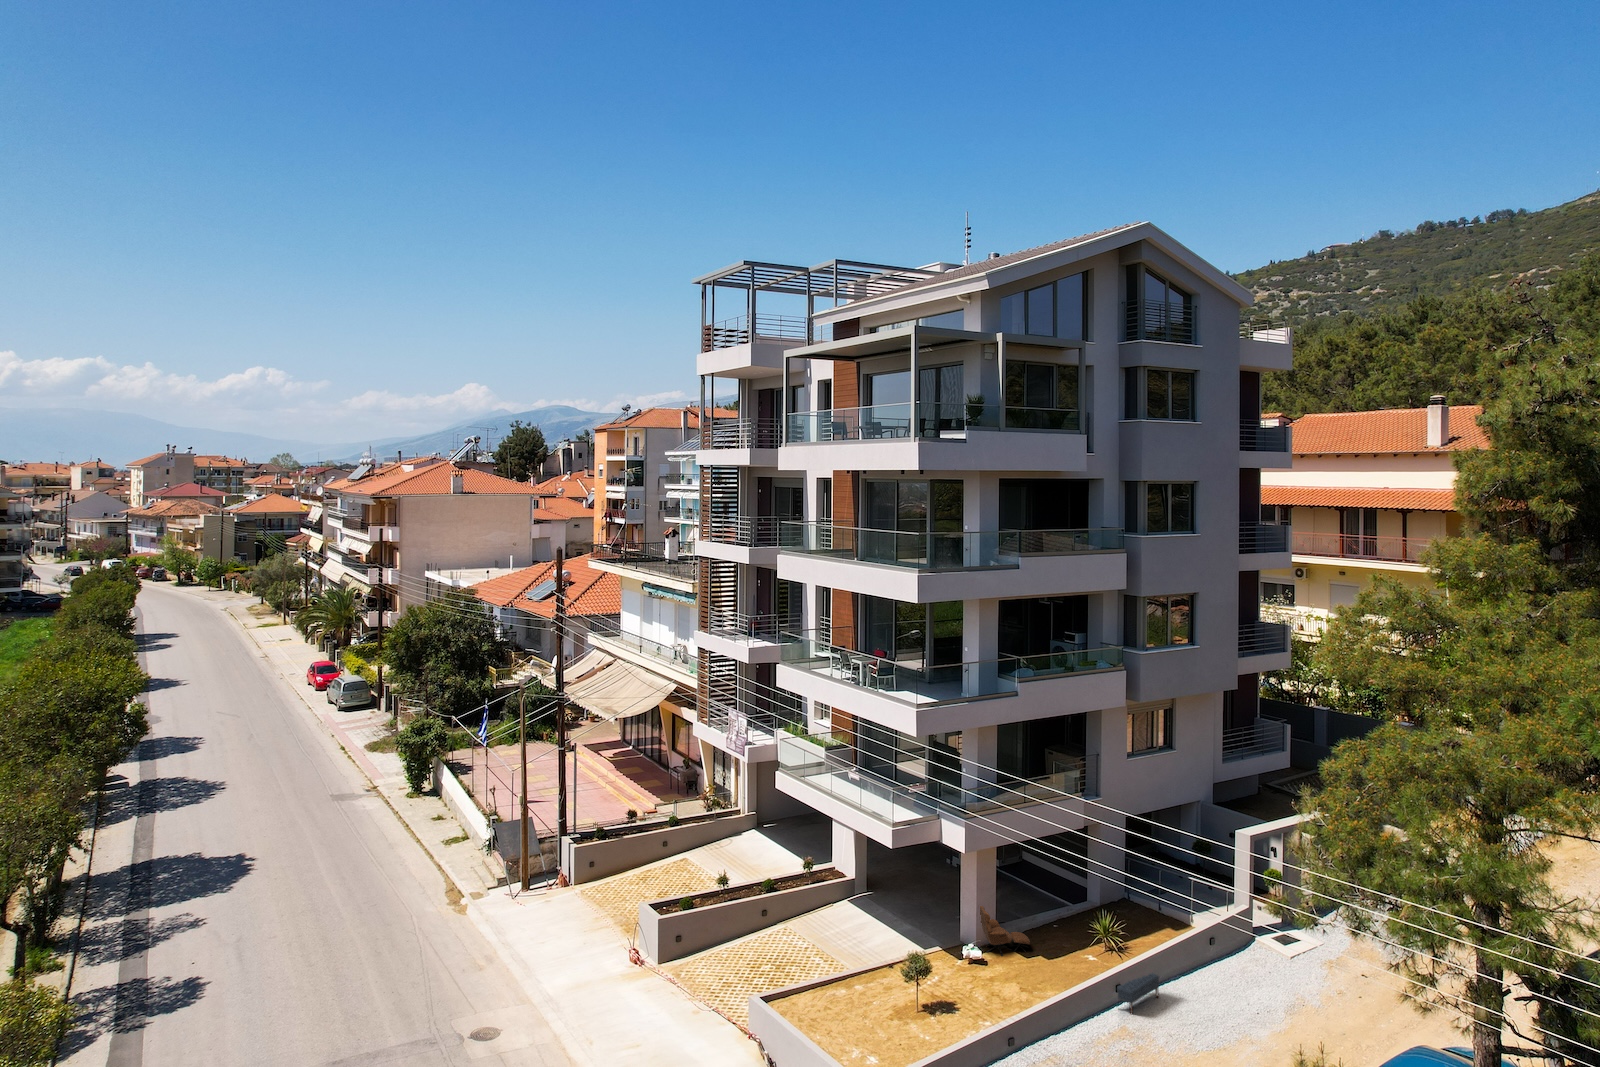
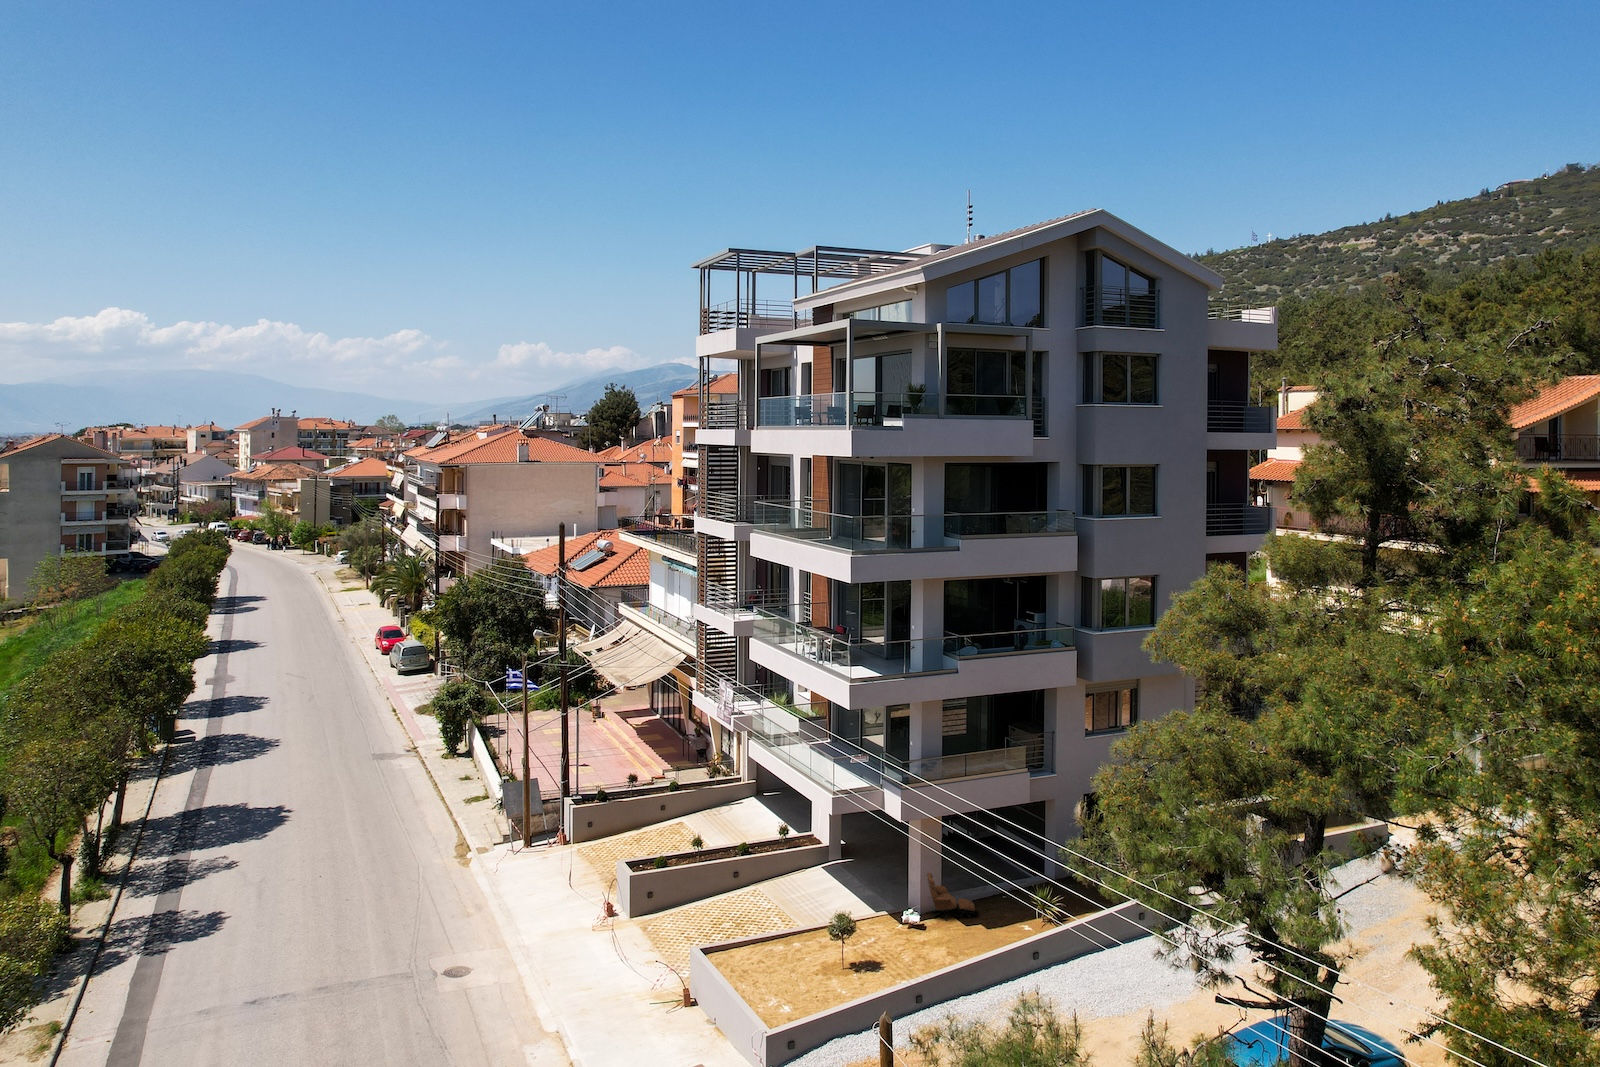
bench: present [1117,973,1159,1014] -> none [1039,938,1088,981]

